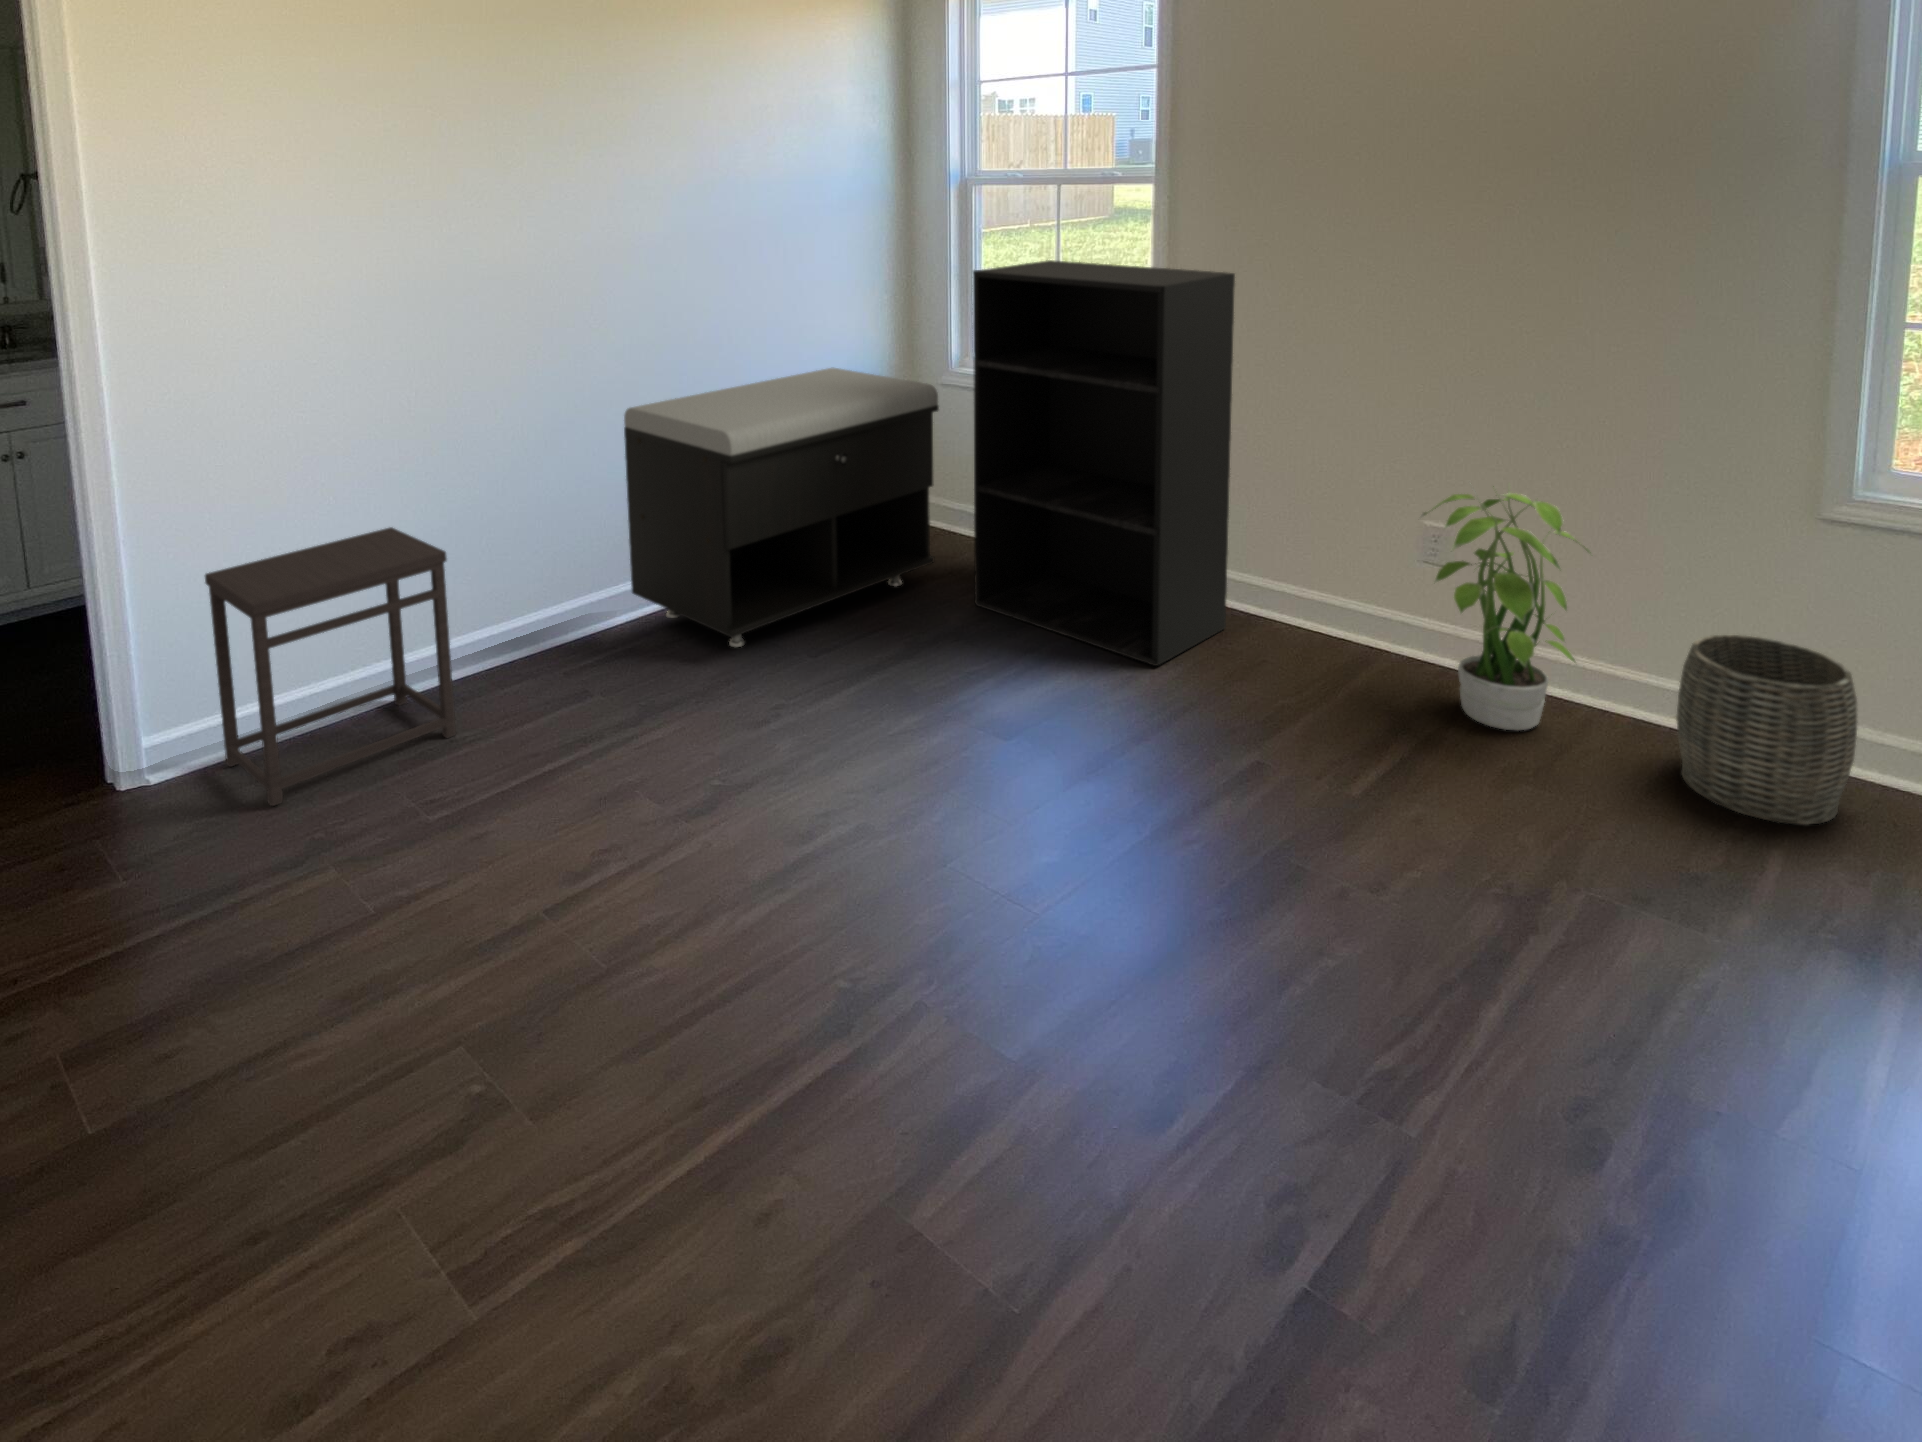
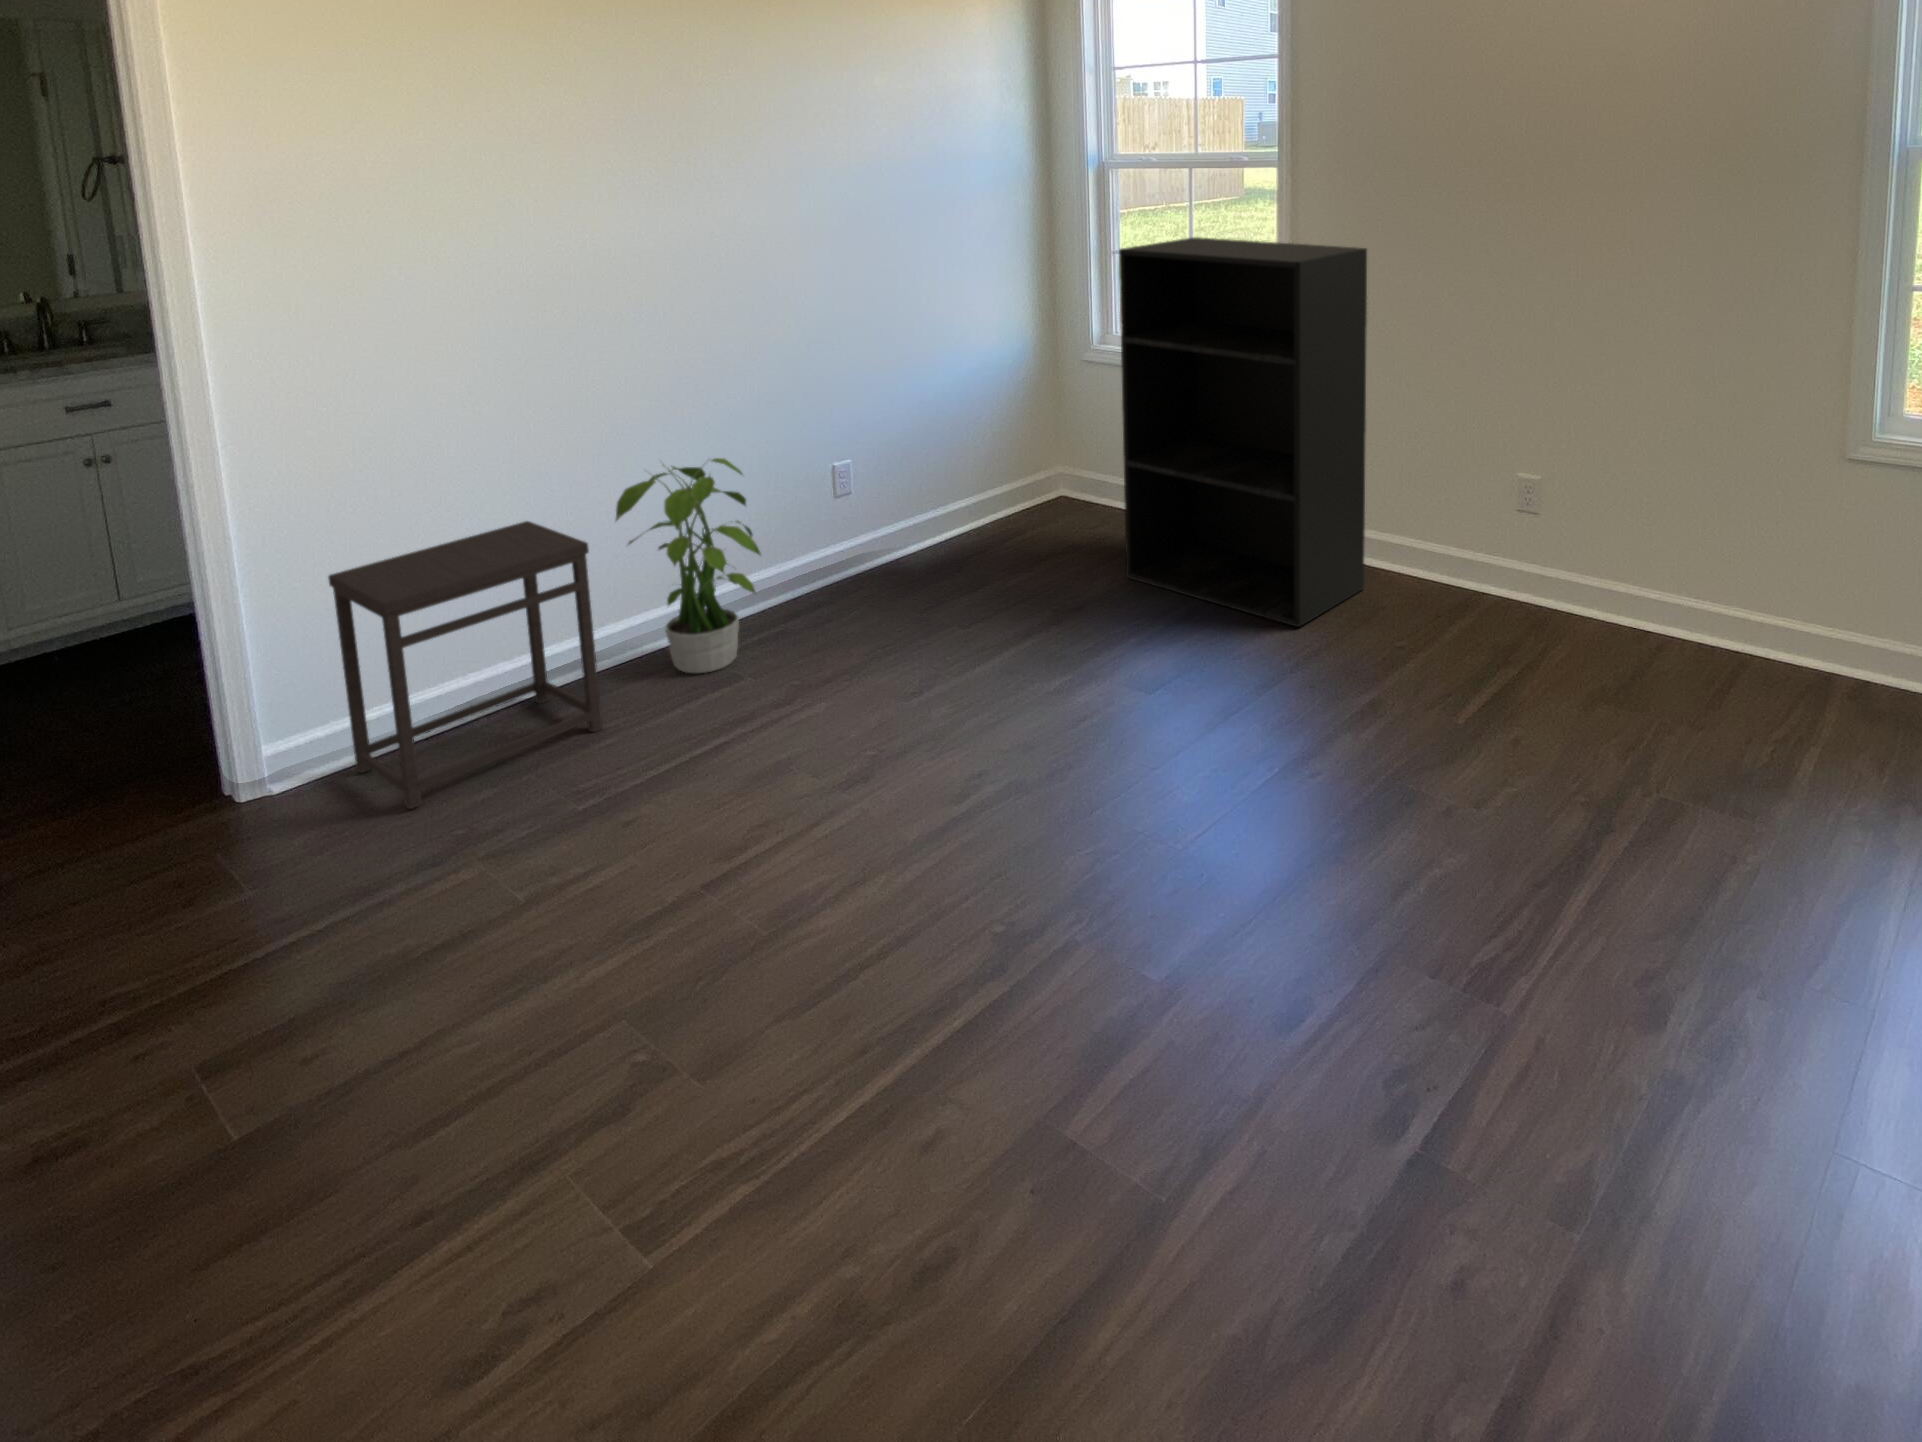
storage bench: present [624,368,939,647] -> none [770,347,1088,629]
potted plant: present [1421,492,1591,730] -> present [615,458,761,673]
woven basket: present [1677,635,1857,825] -> none [1754,571,1901,736]

